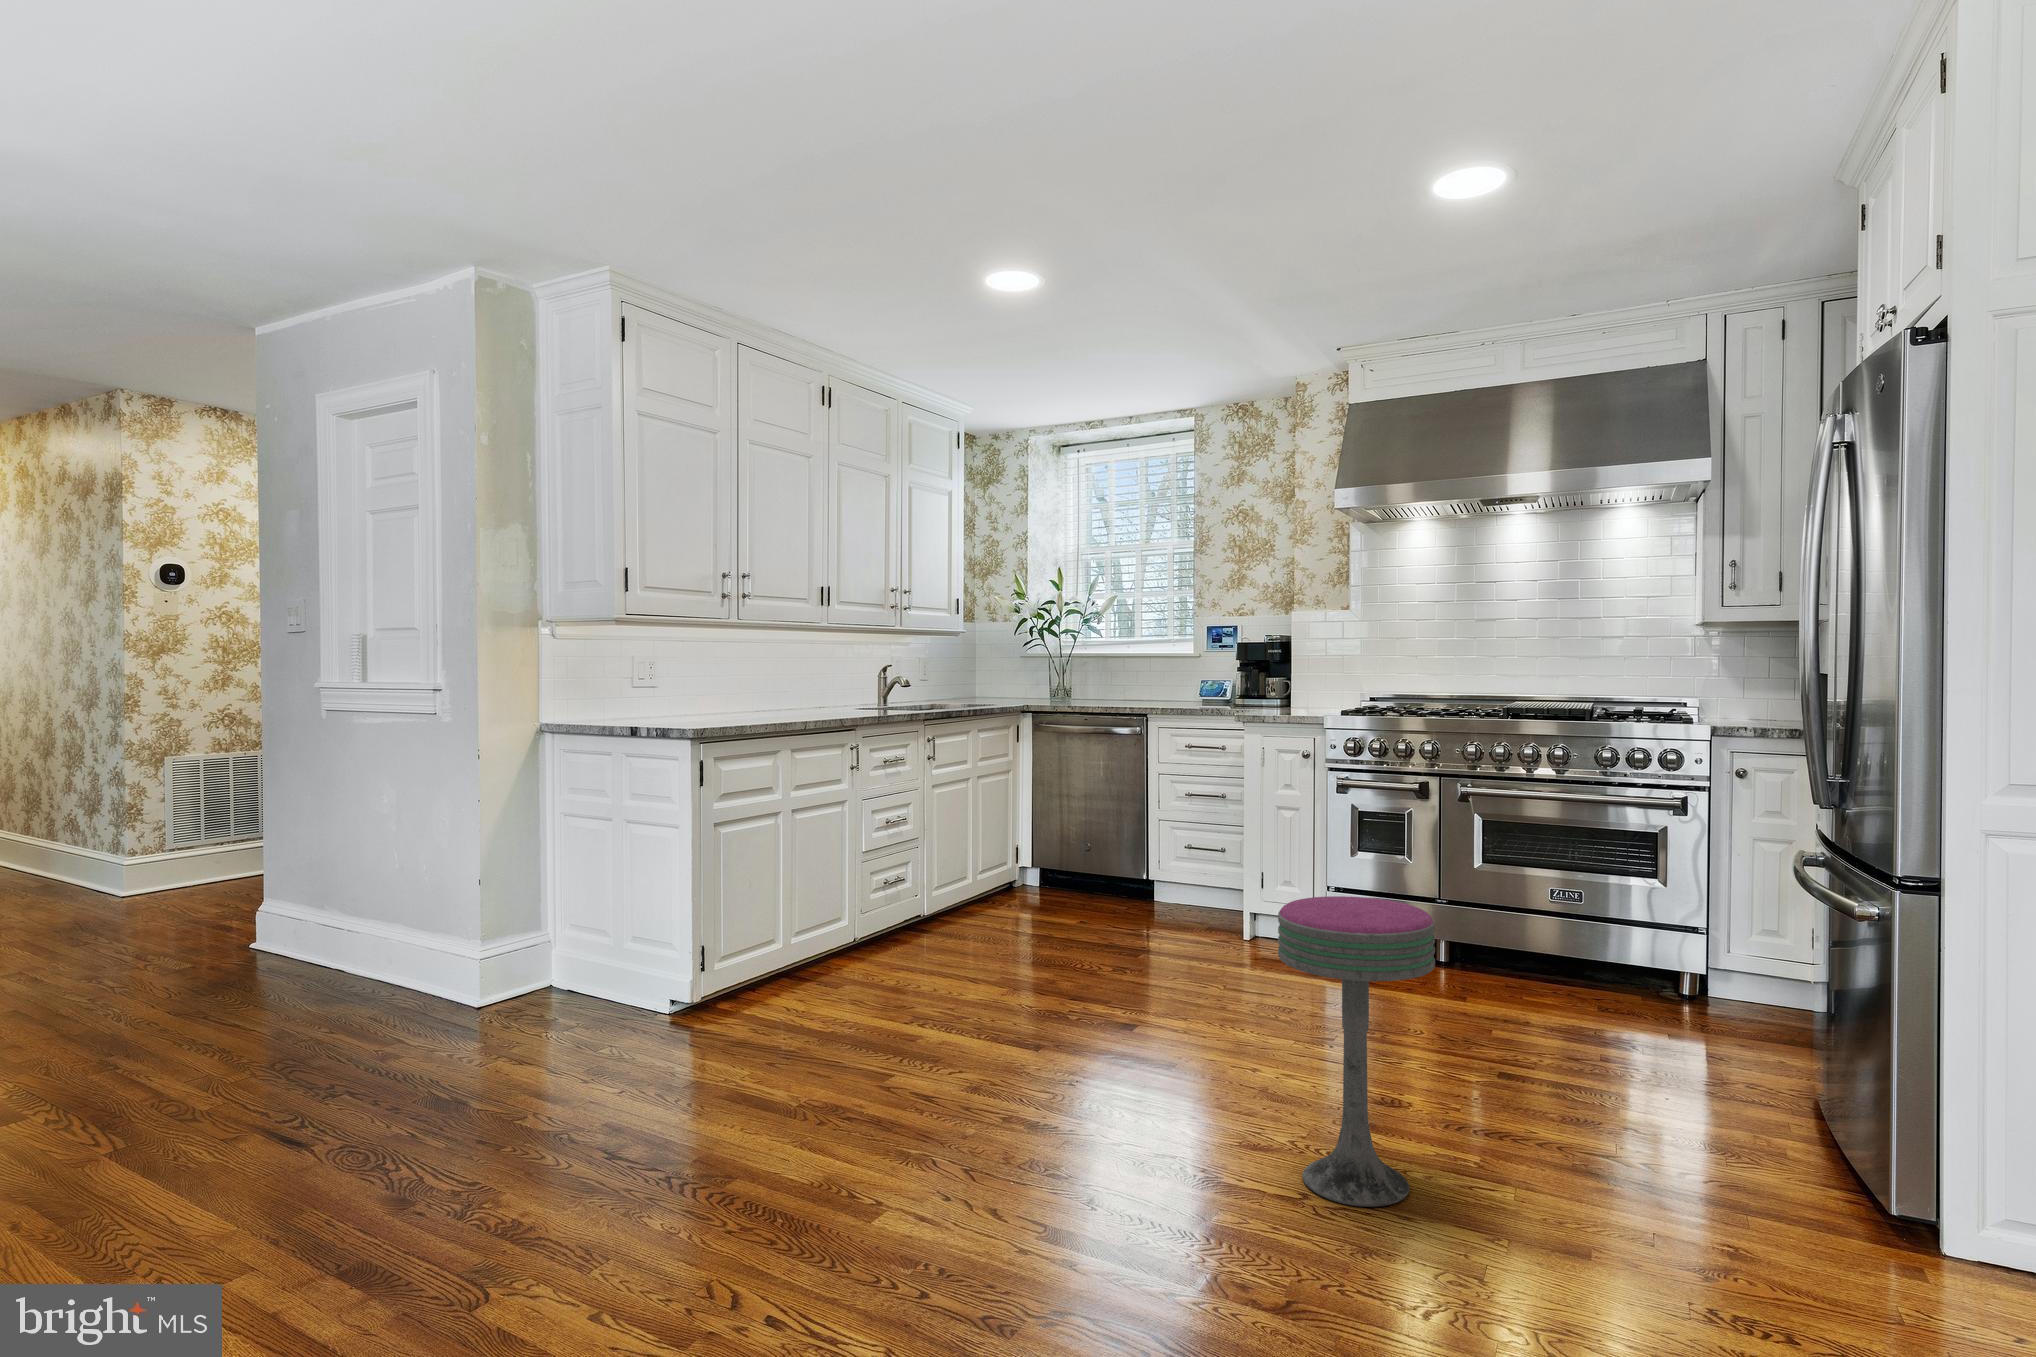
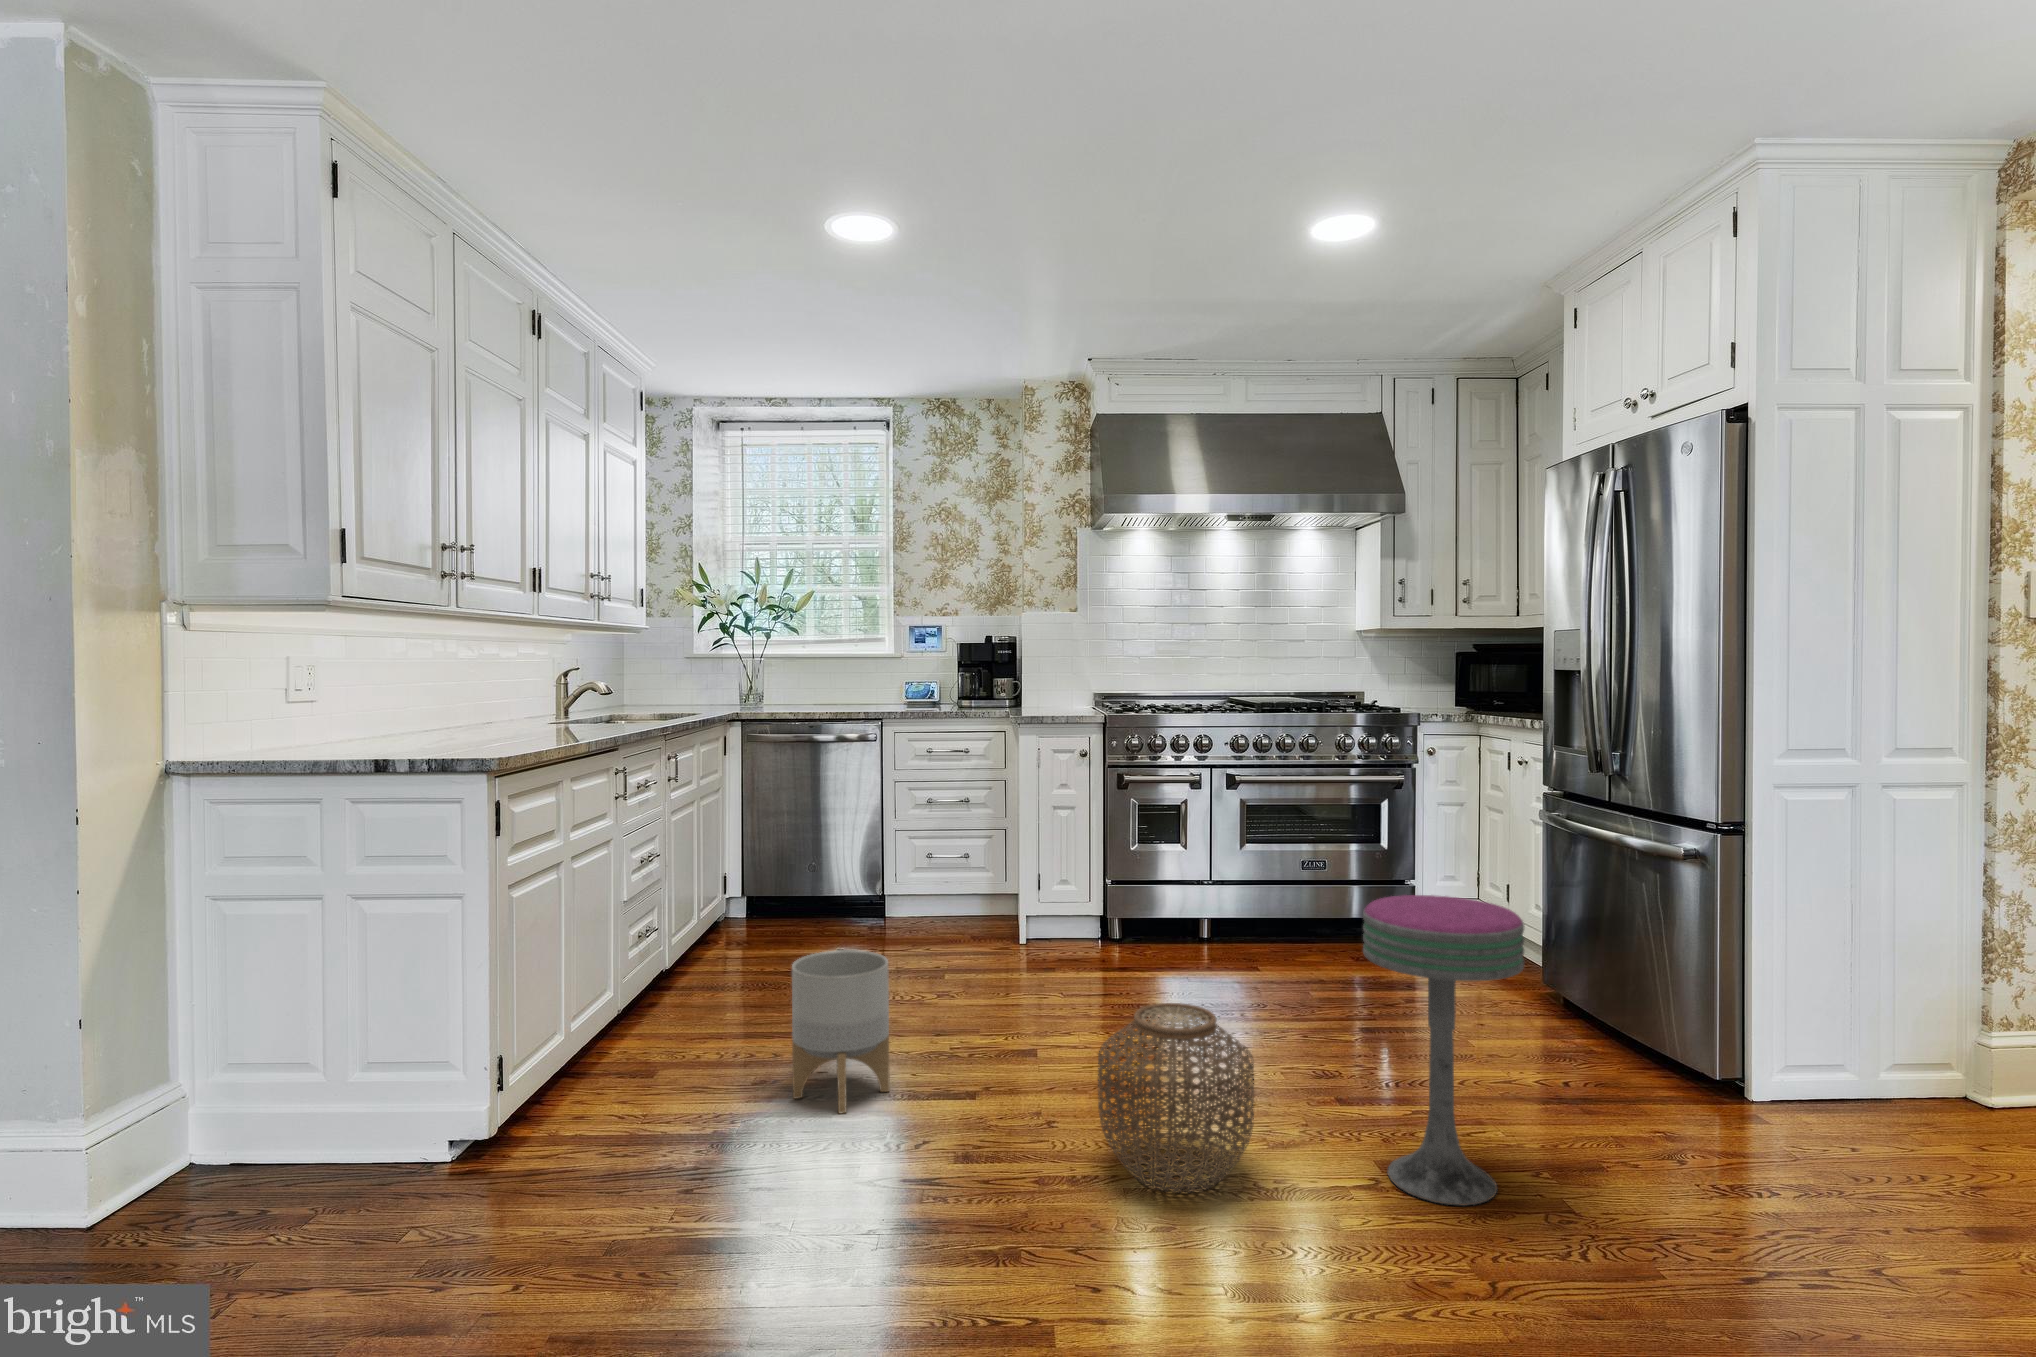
planter: none [906,903,986,1034] -> present [792,950,890,1113]
woven basket: none [1052,971,1191,1139] -> present [1098,1003,1254,1193]

